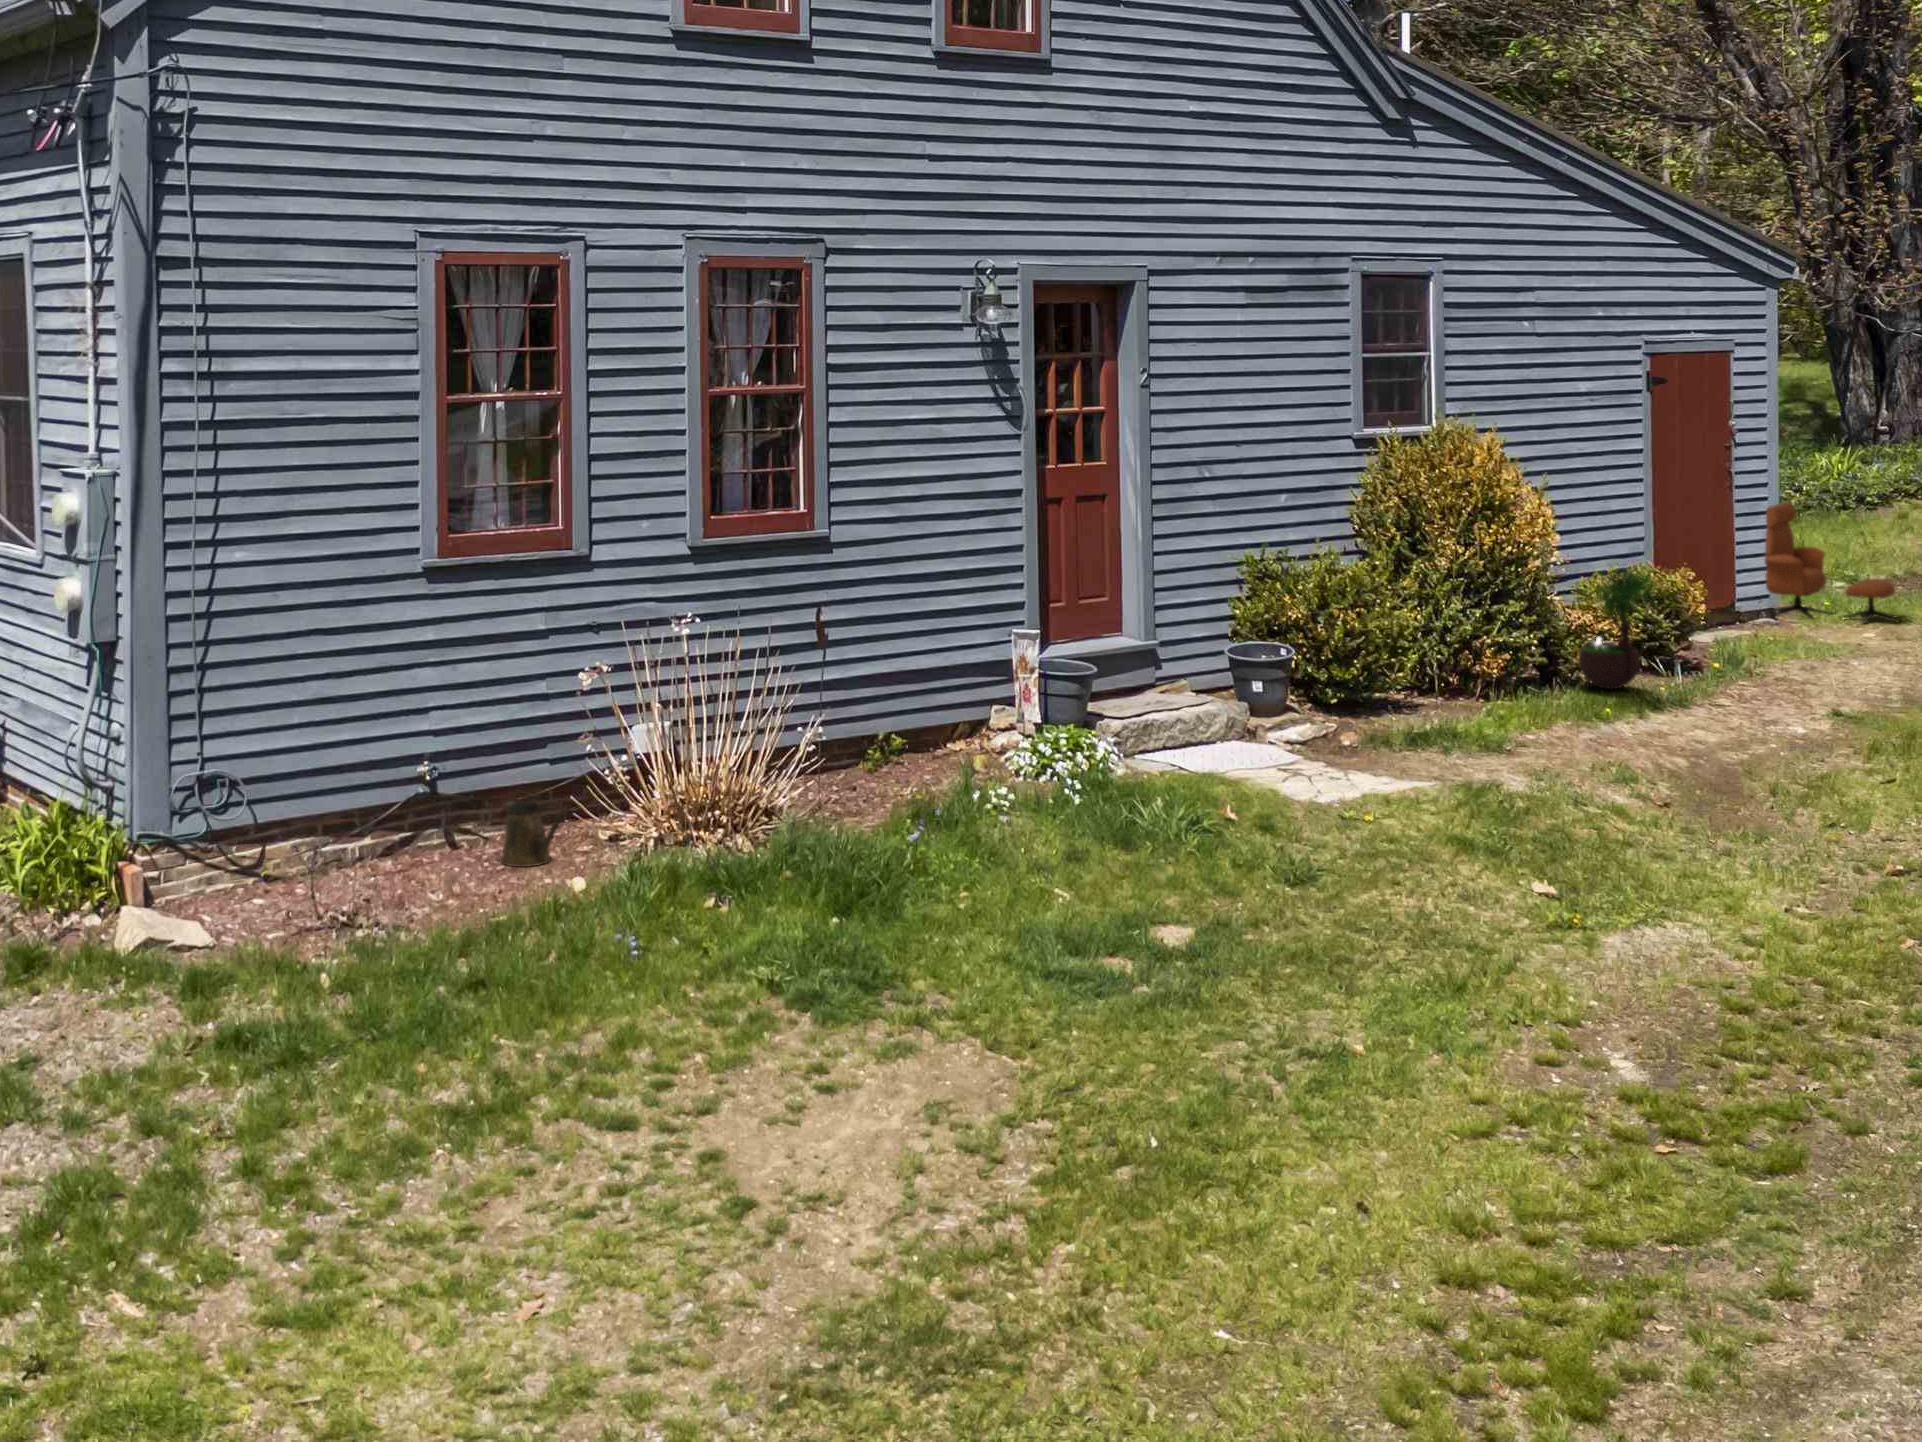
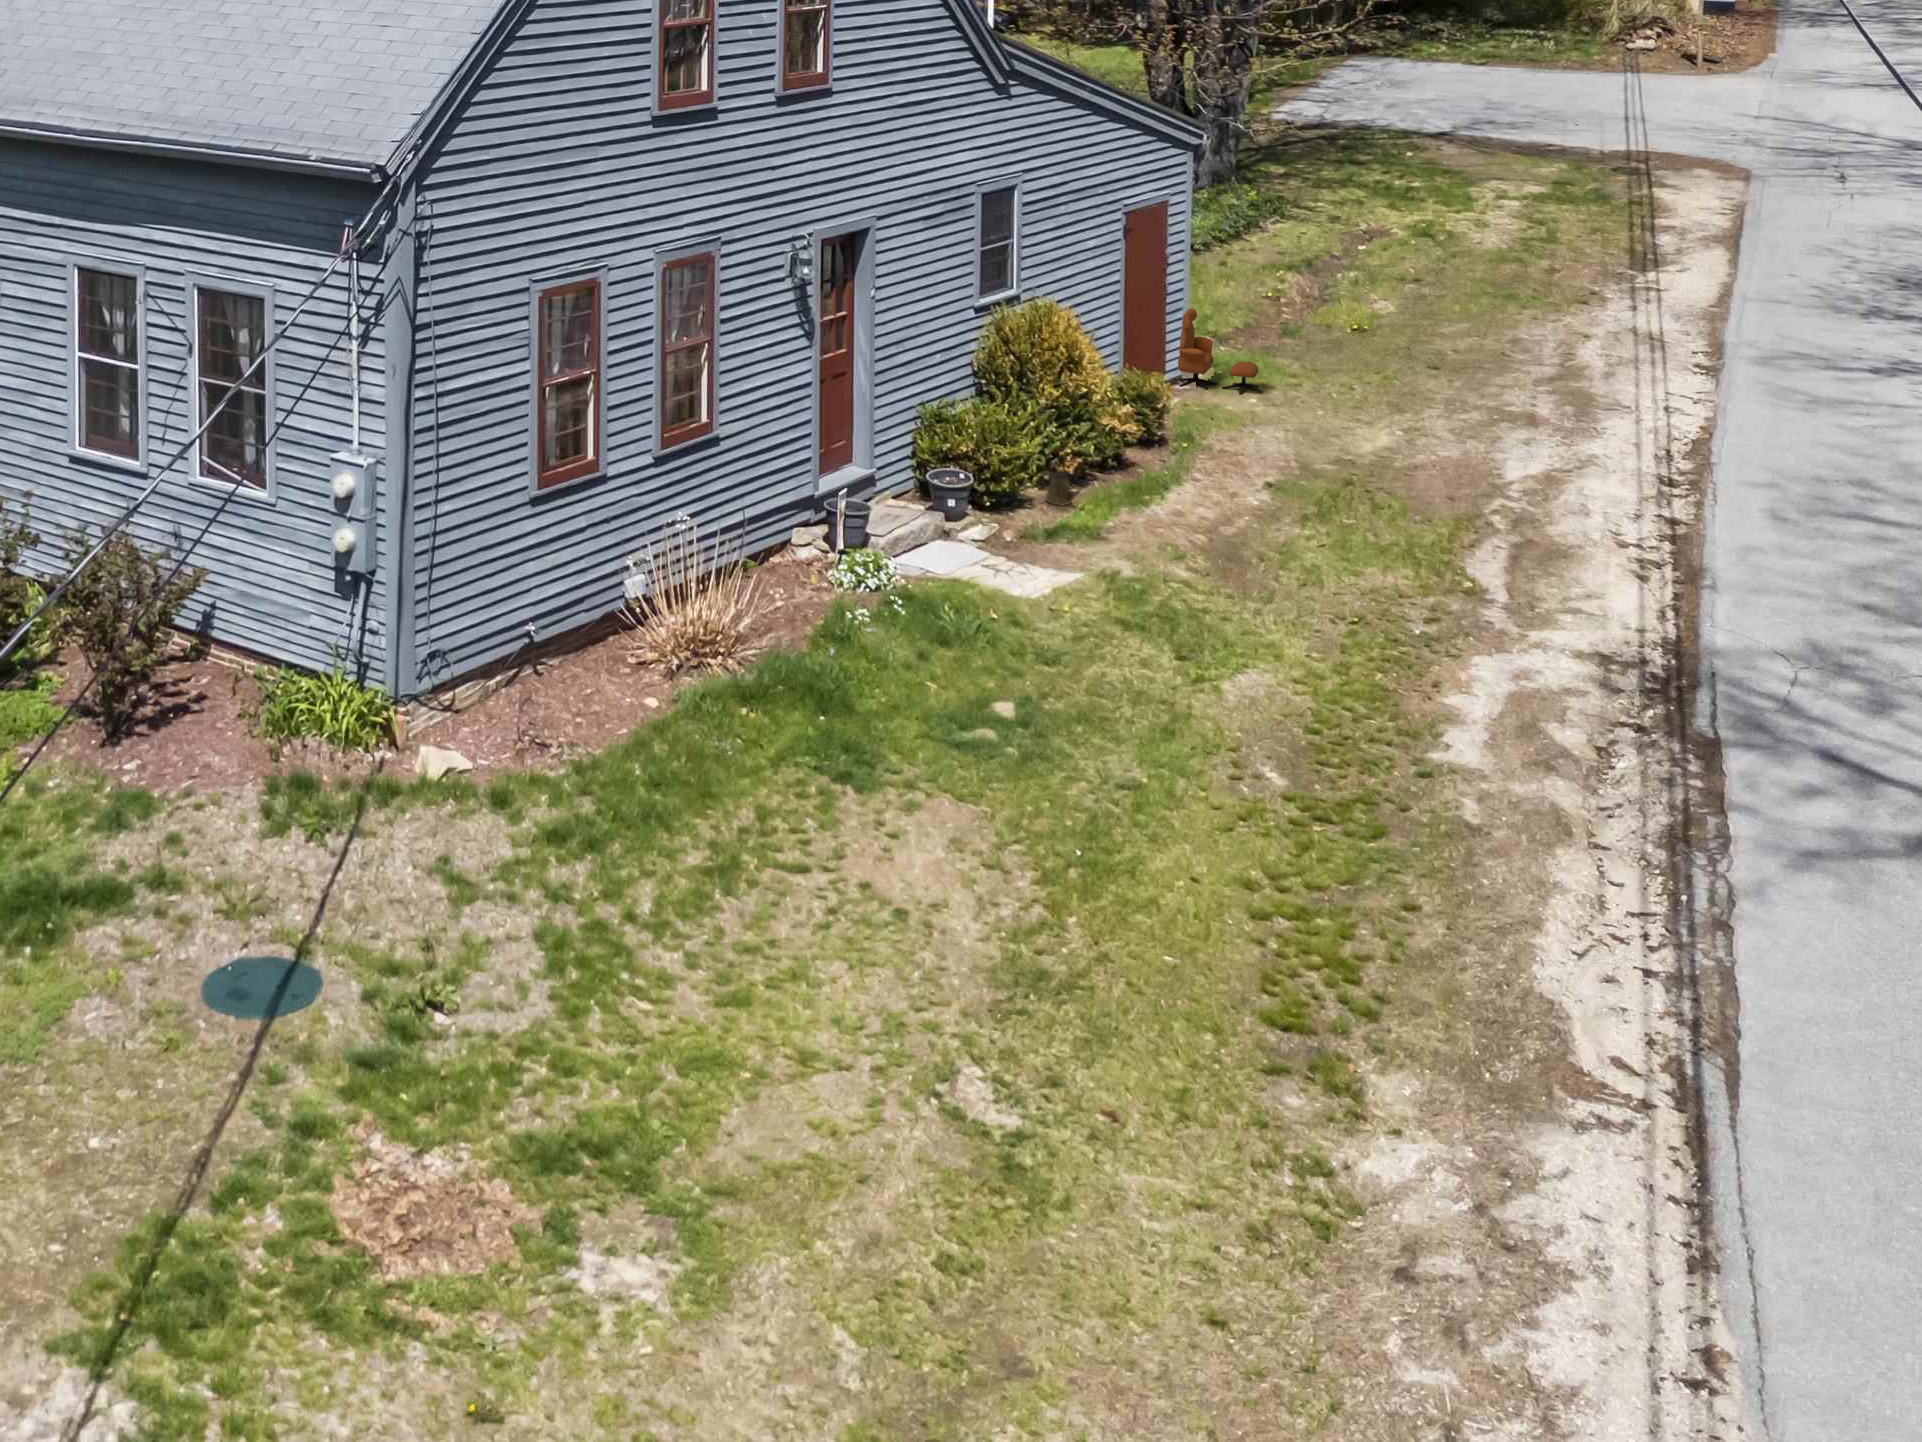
potted tree: present [1579,564,1659,689] -> none [1107,390,1163,471]
watering can: present [501,801,569,867] -> present [1041,472,1090,506]

